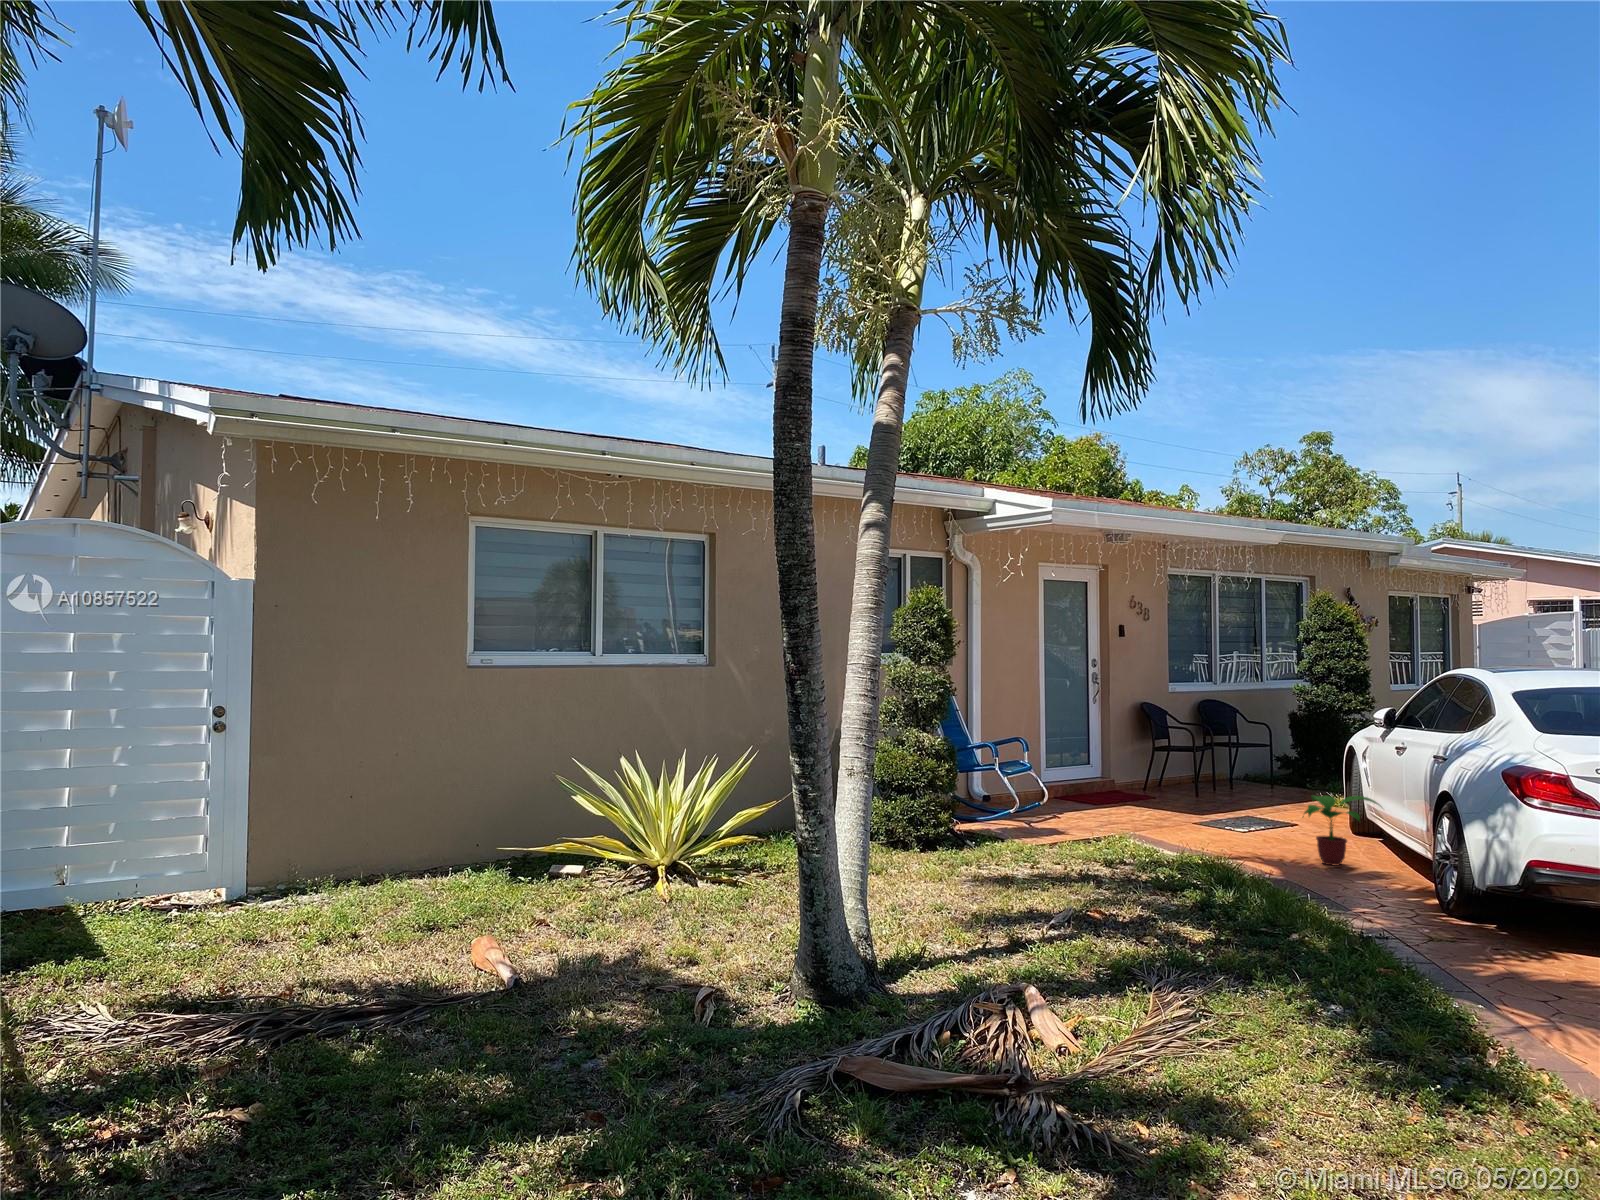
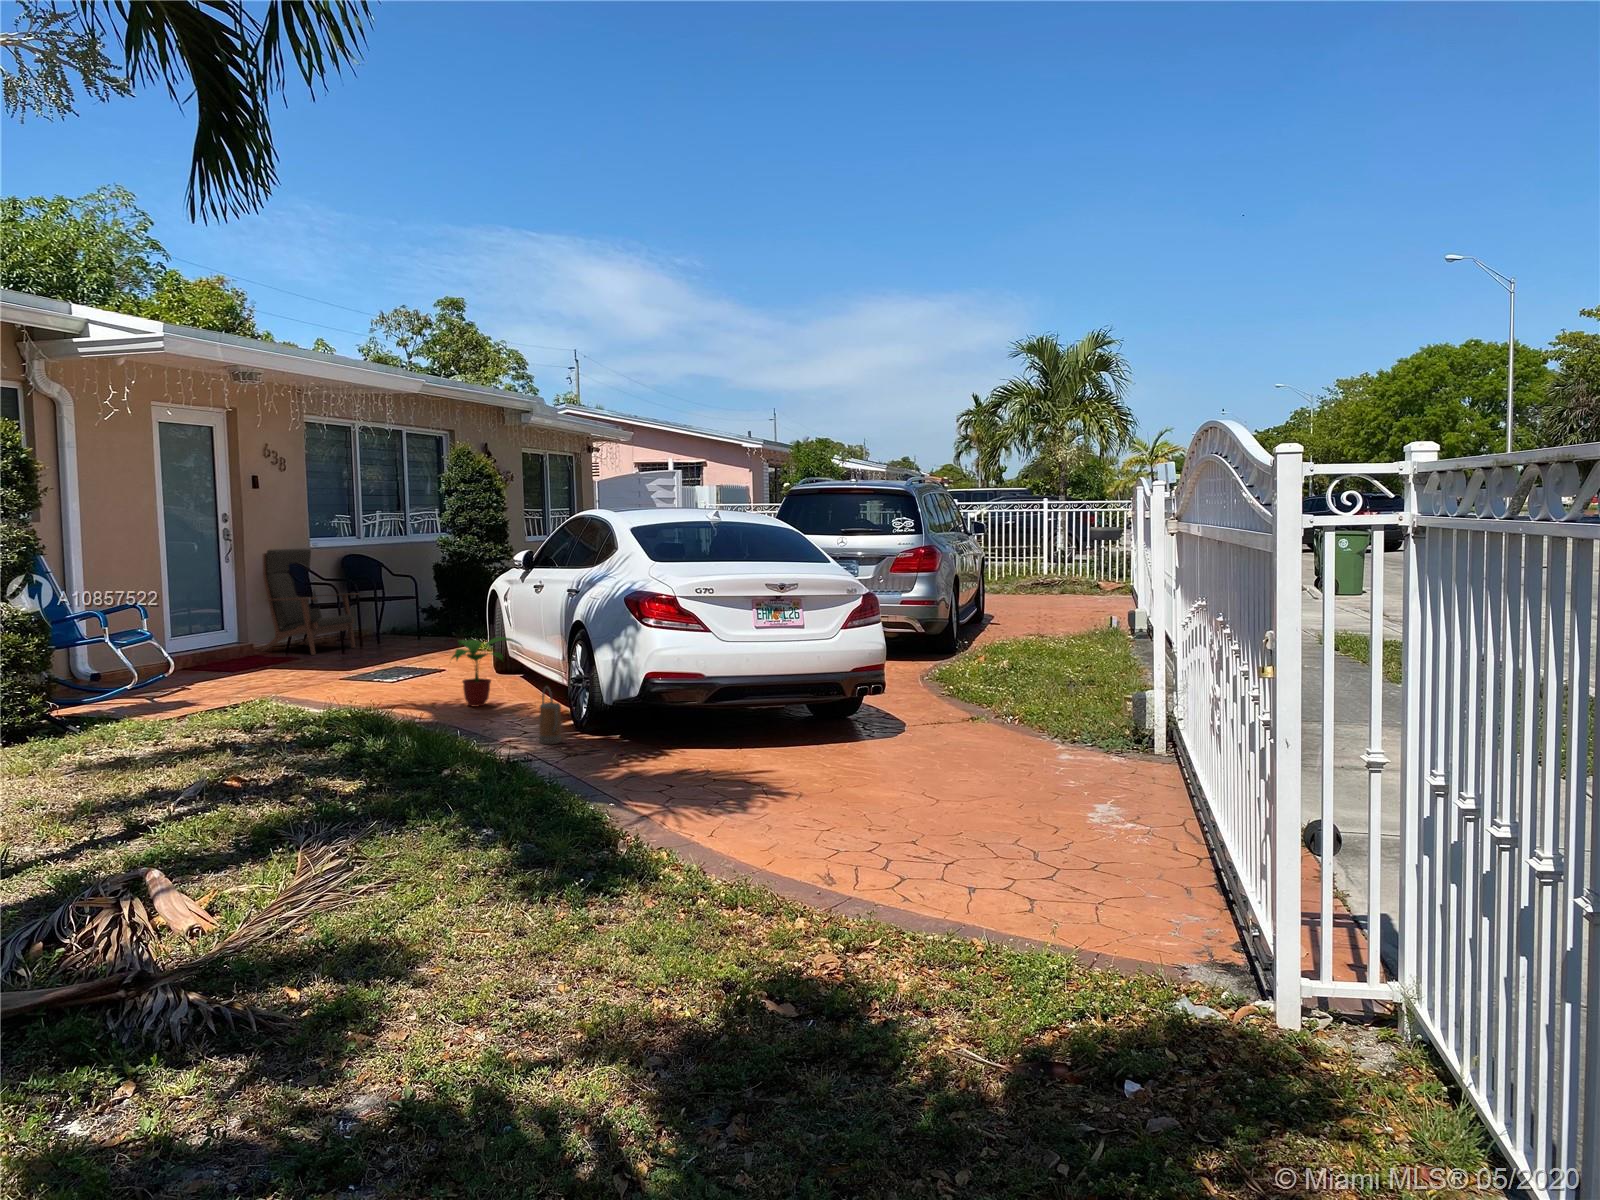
lounge chair: none [1129,695,1217,794] -> present [261,548,359,655]
watering can: none [1399,856,1426,920] -> present [539,687,561,744]

